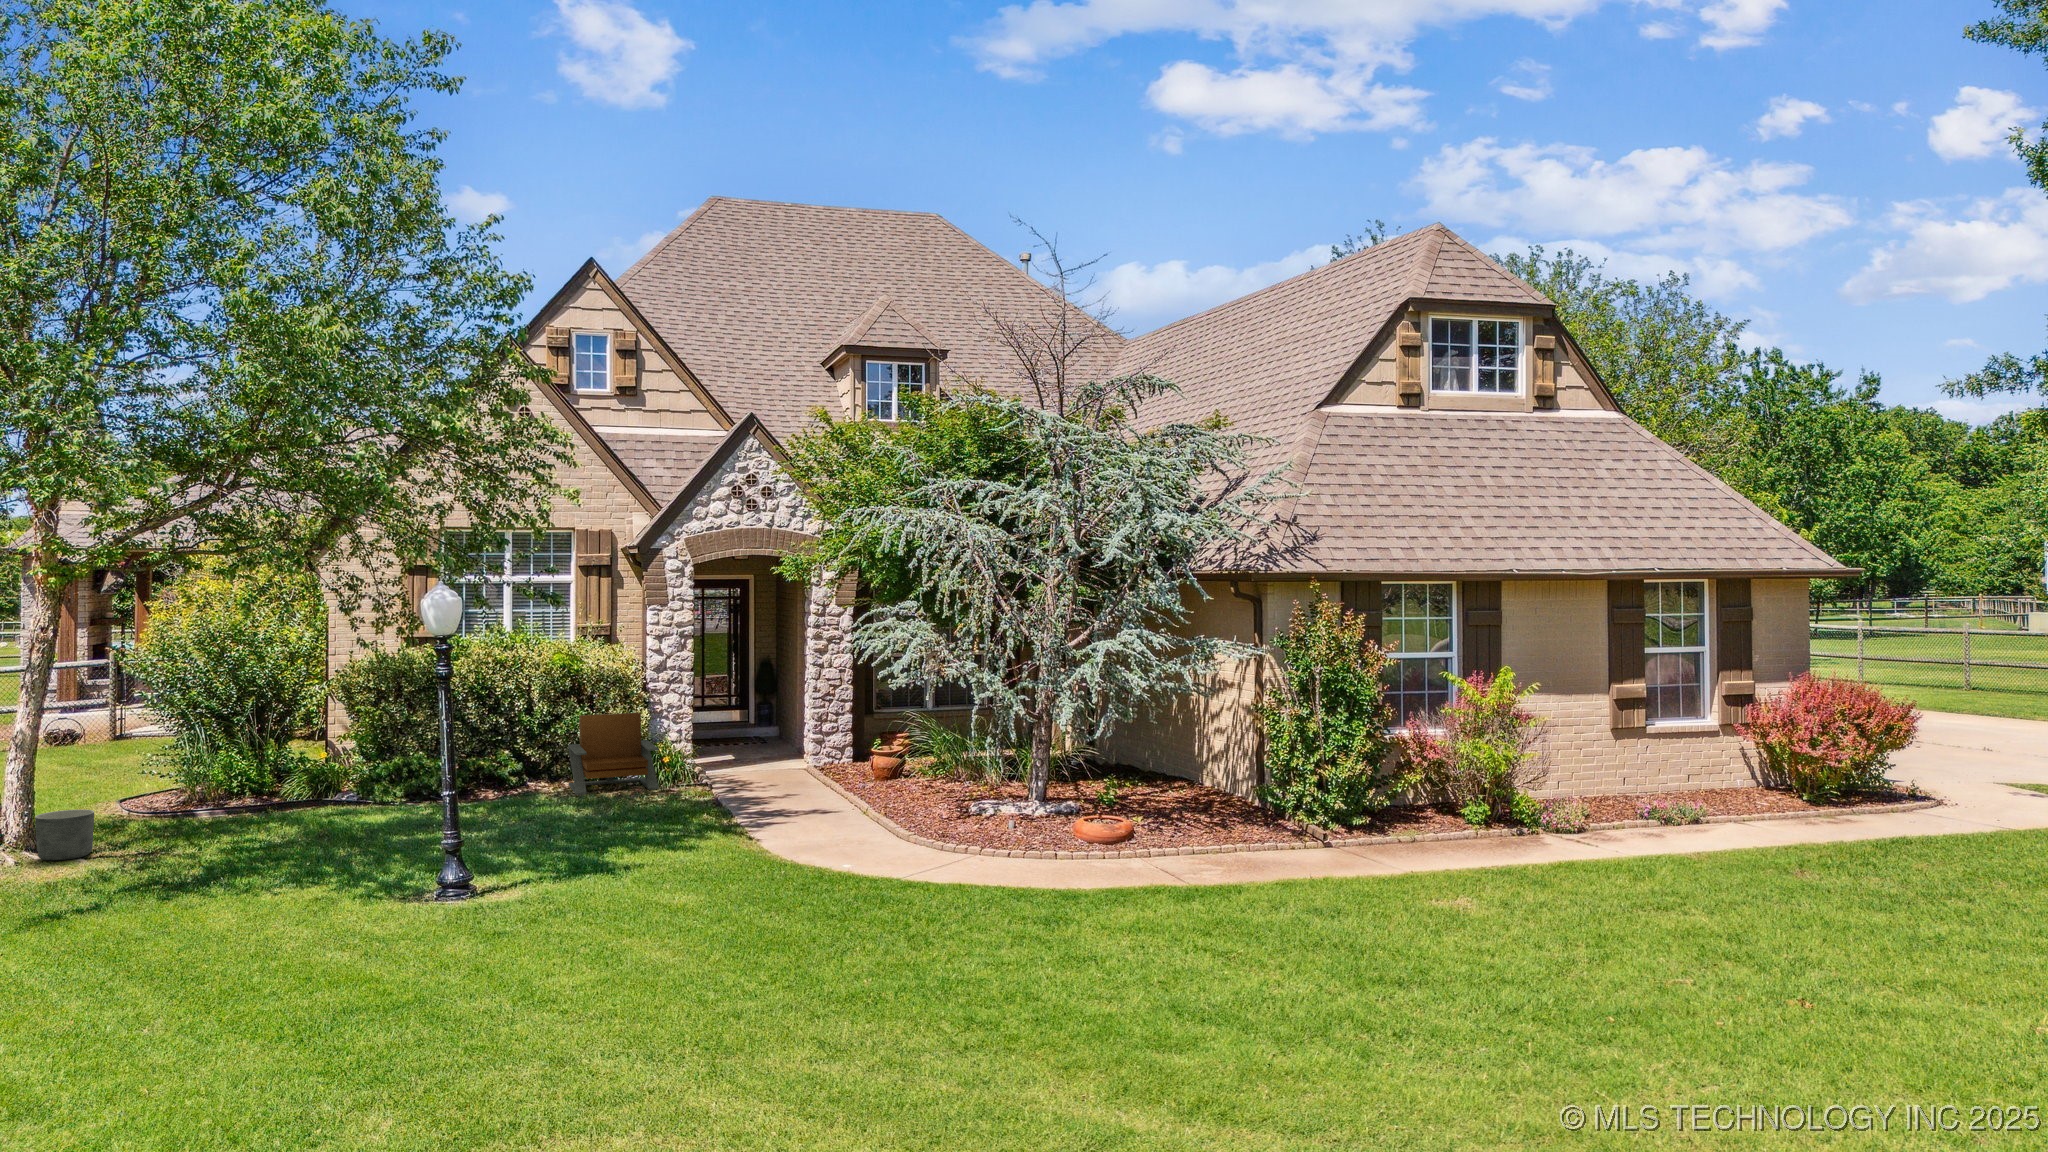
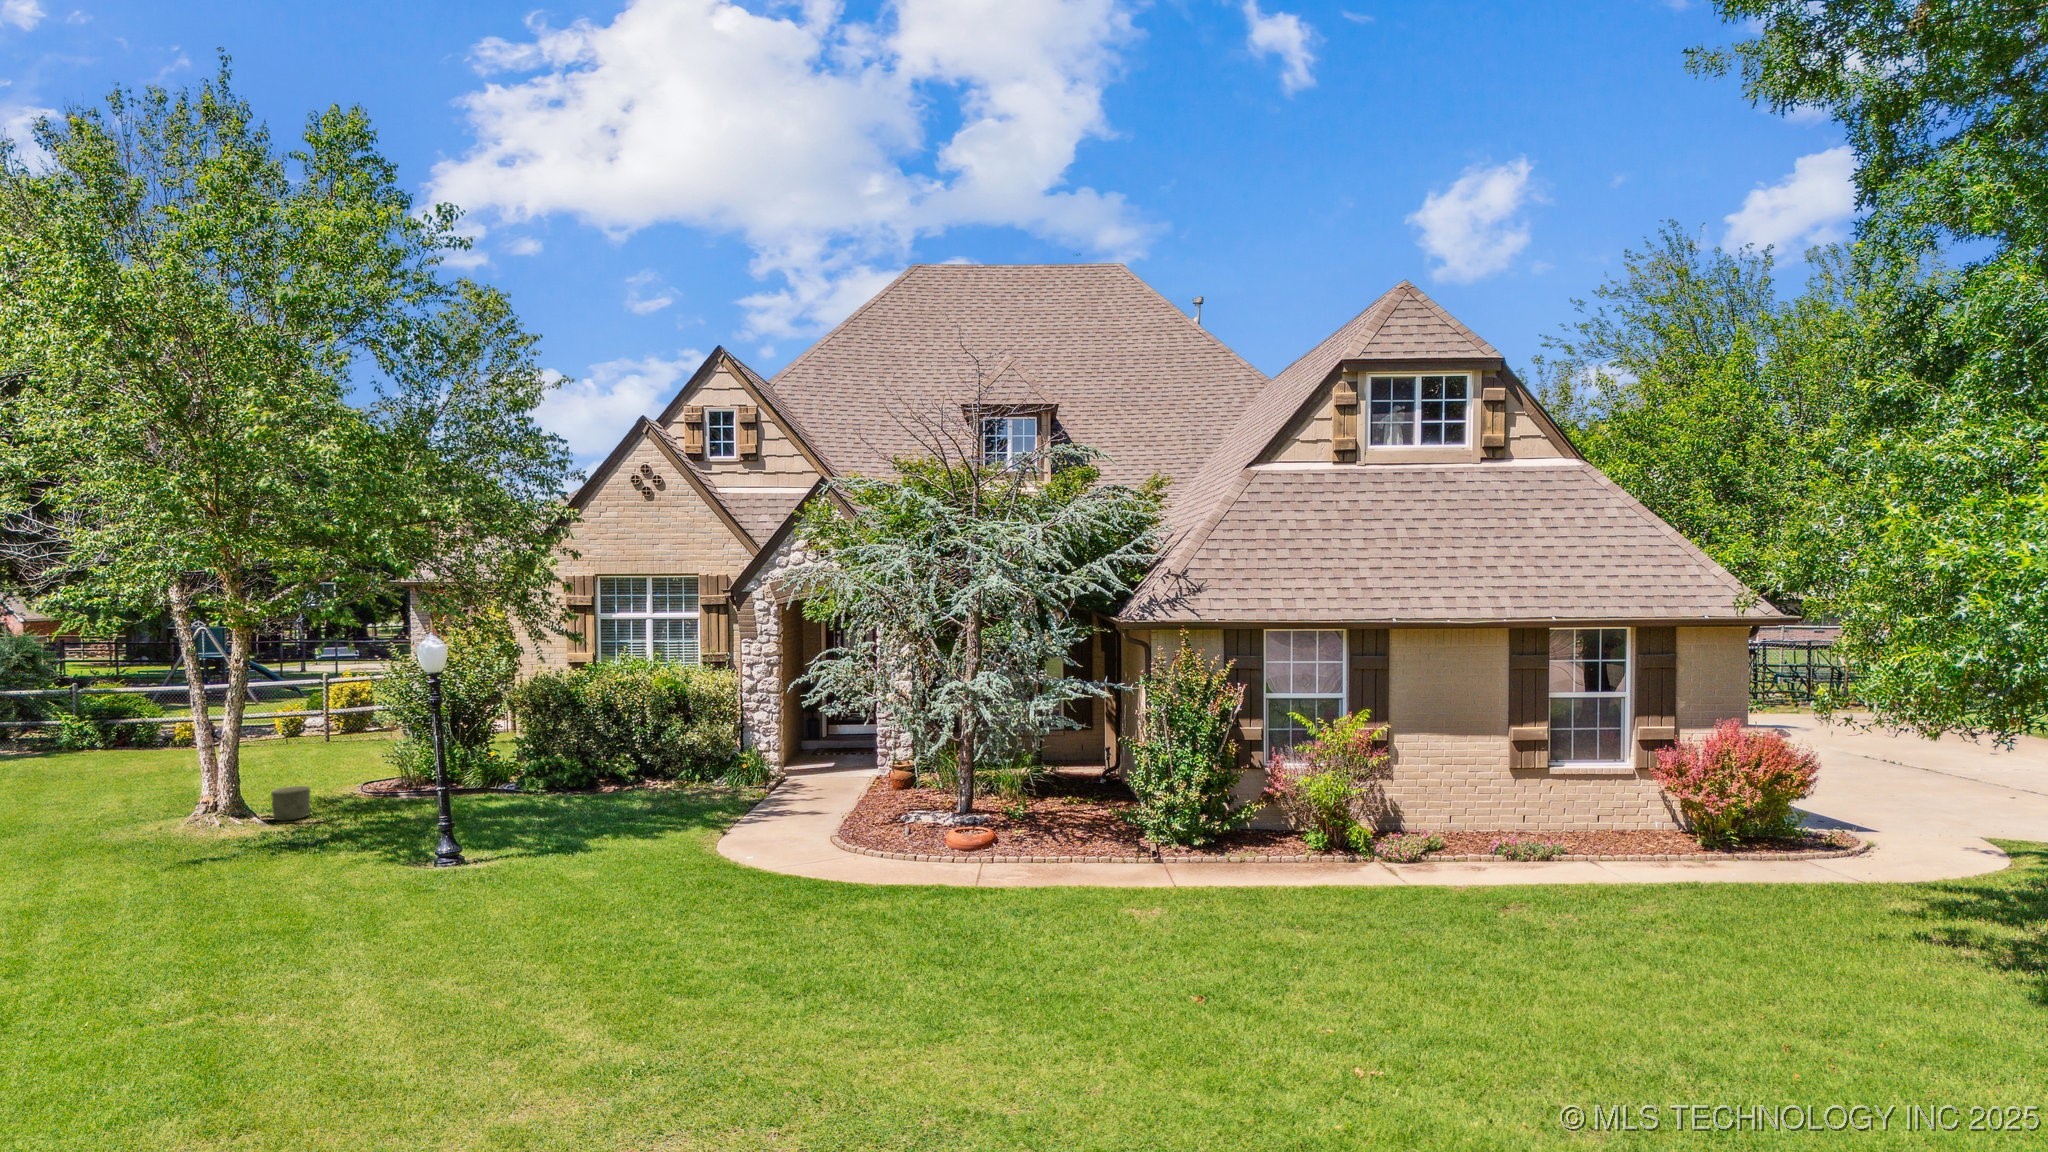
lounge chair: present [568,713,659,795] -> none [665,722,734,785]

